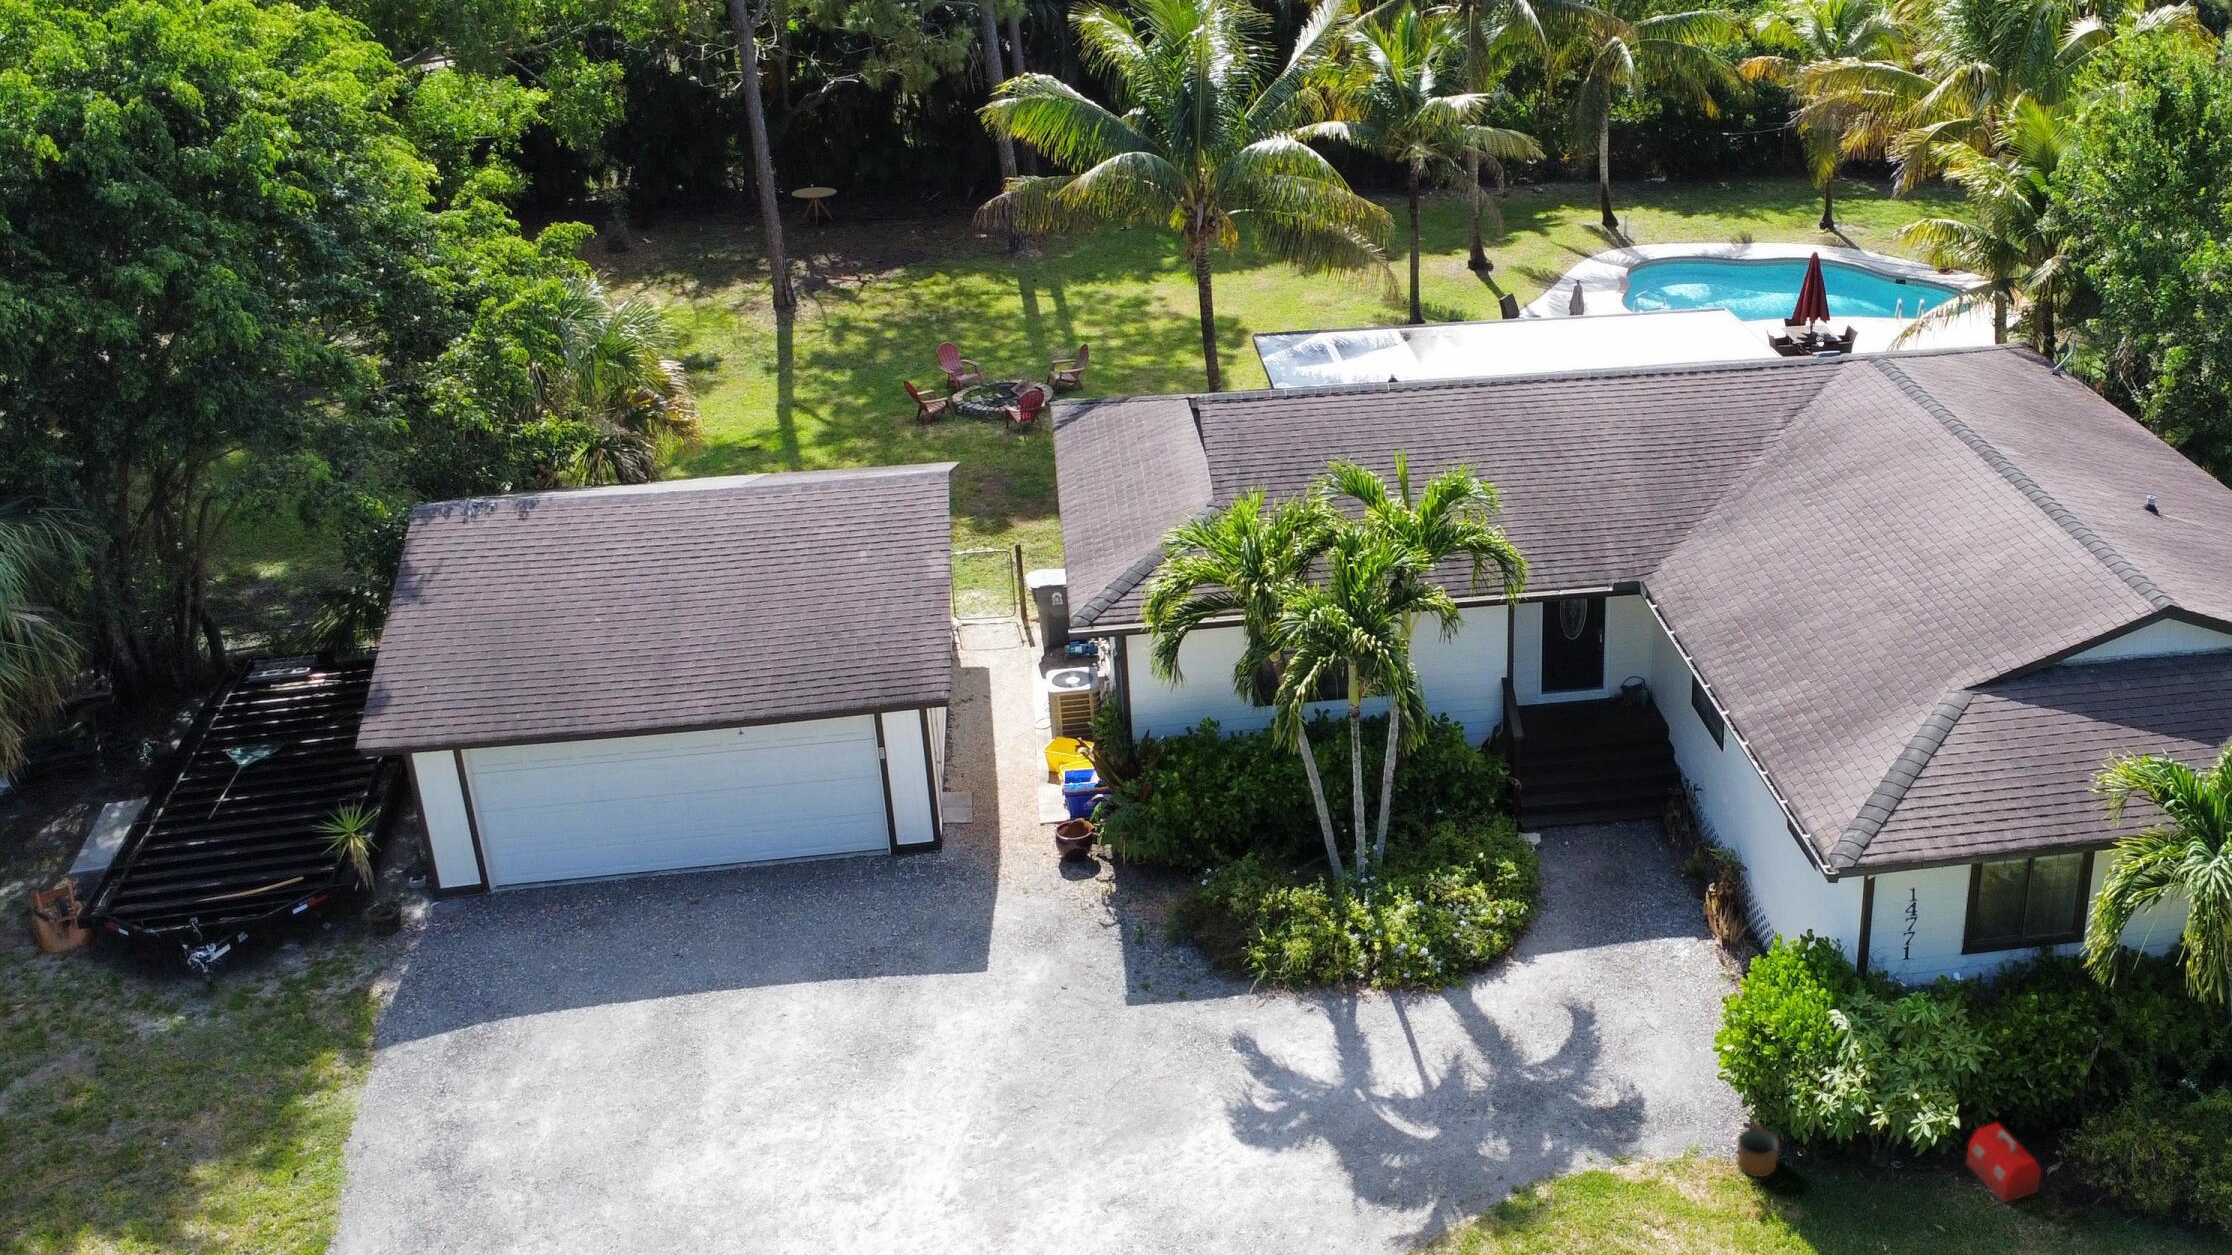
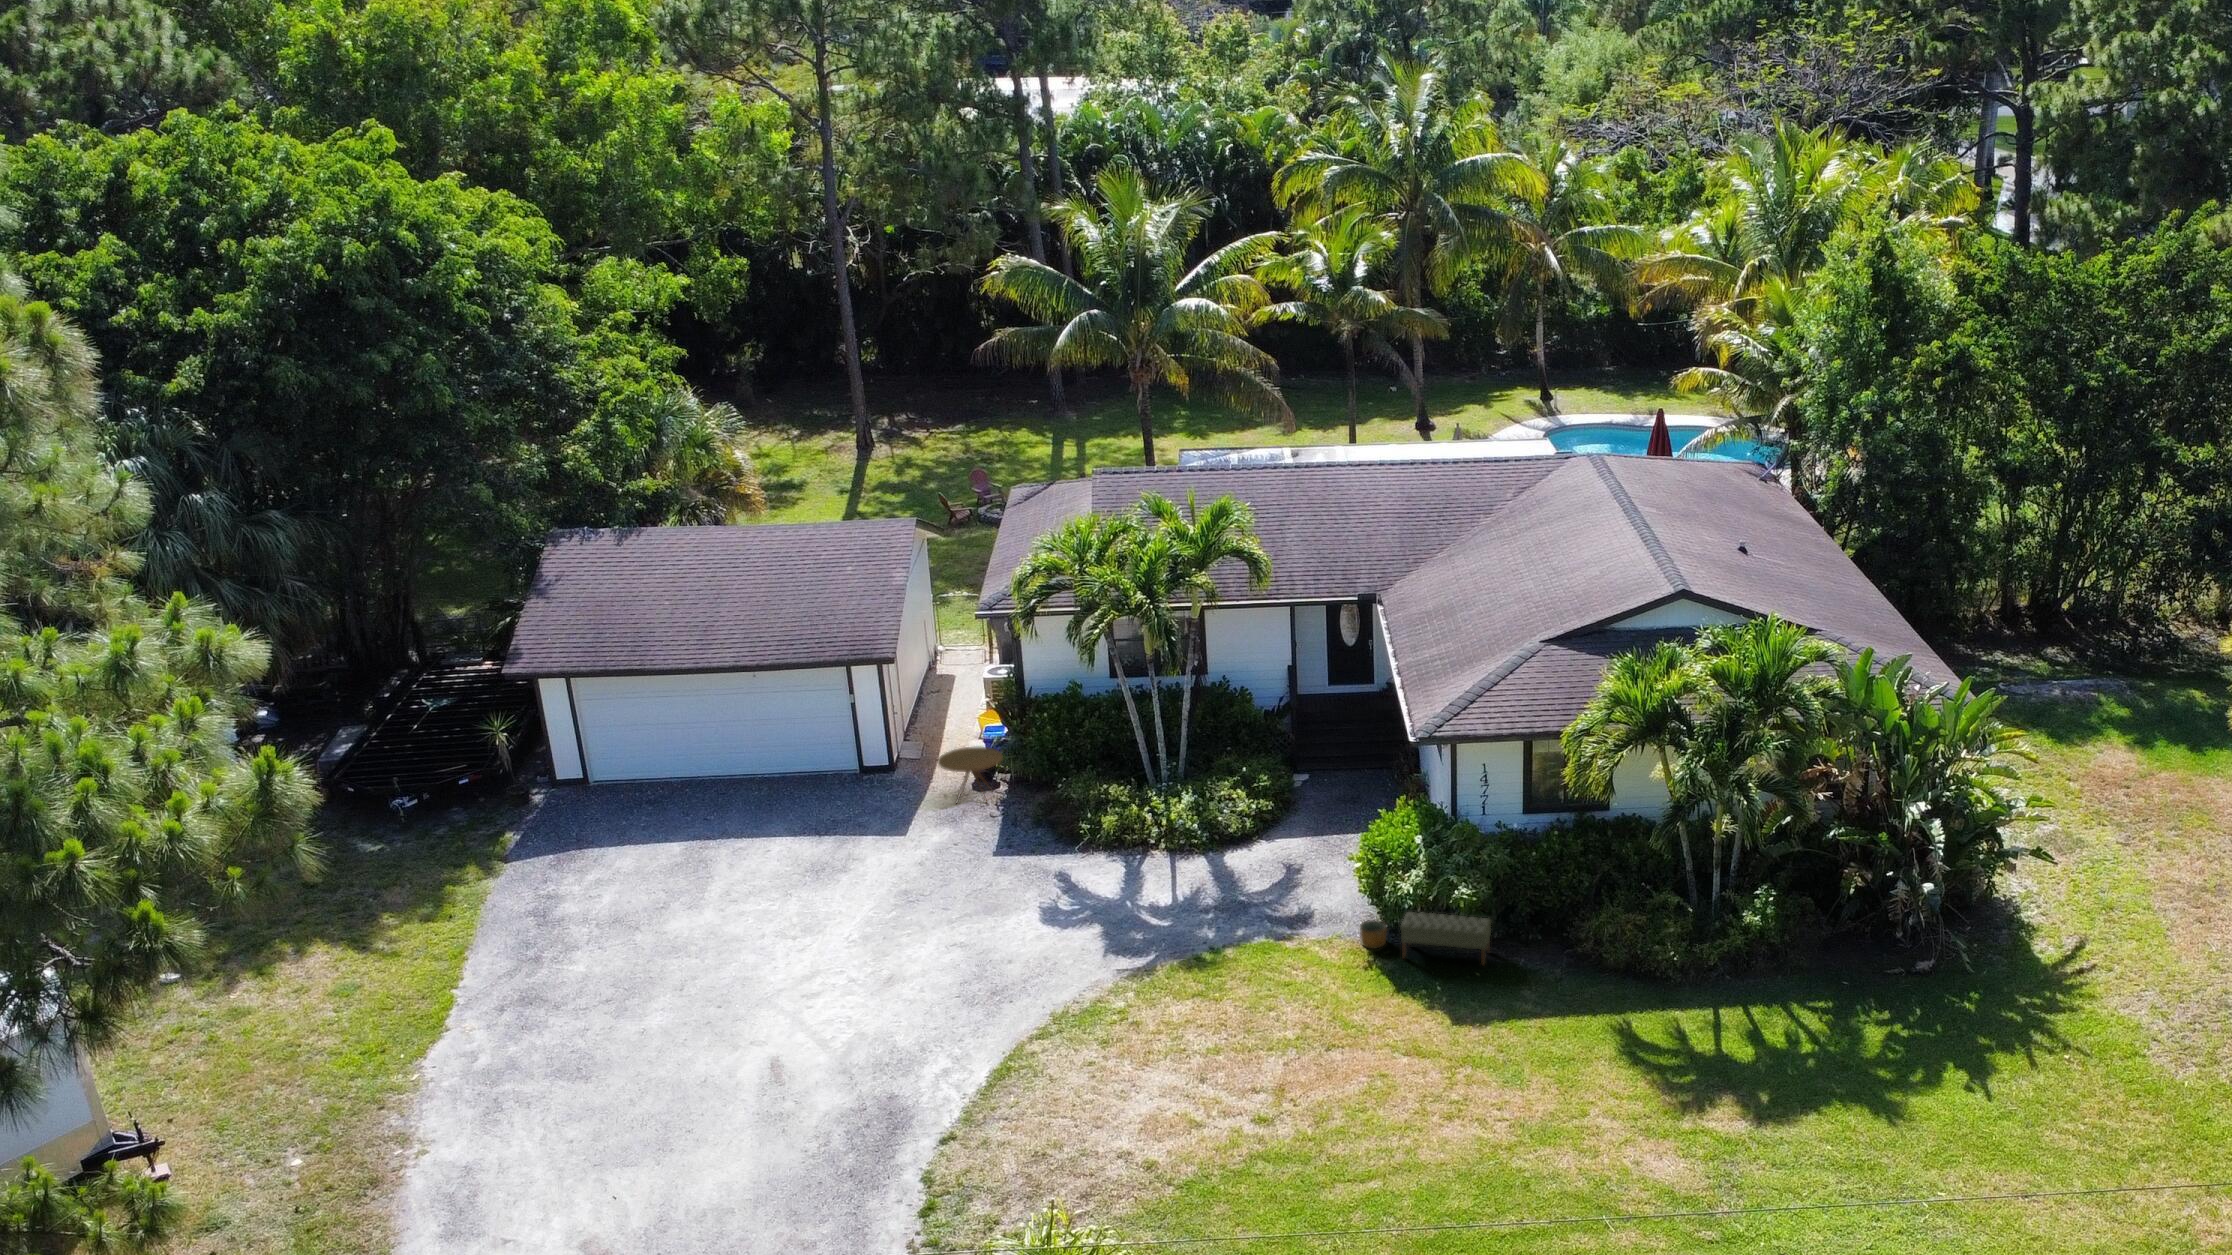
round table: present [792,187,837,223] -> present [938,747,1003,802]
bench: none [1810,1120,1950,1206] -> present [1400,912,1491,965]
toolbox: present [1966,1123,2041,1203] -> none [1512,921,1552,967]

